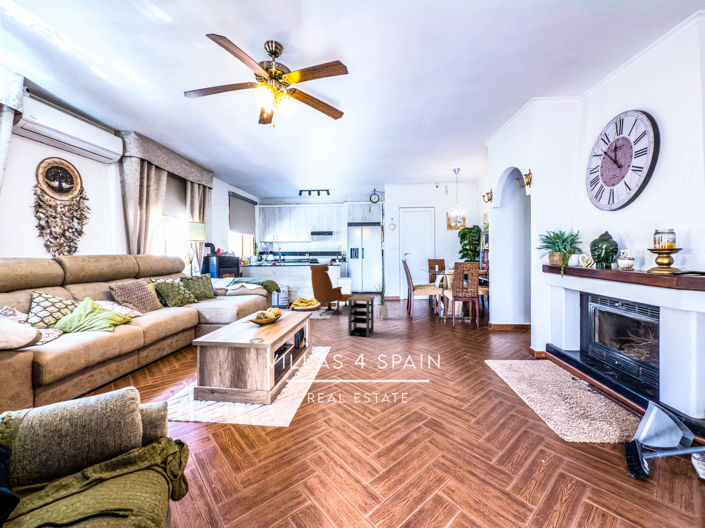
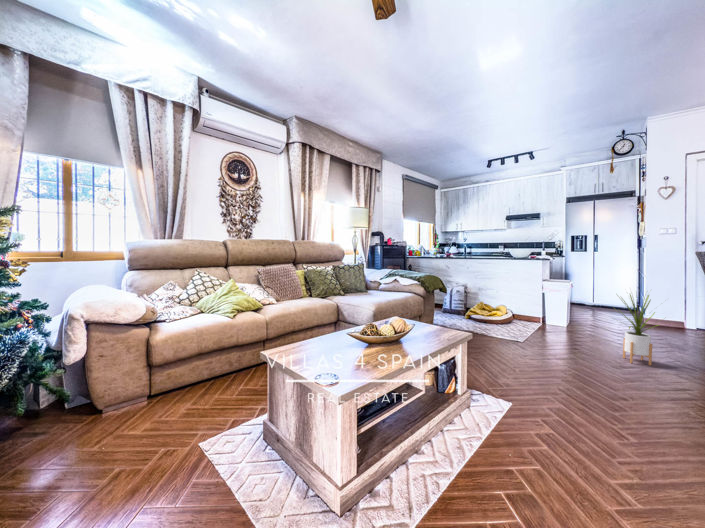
lounge chair: present [310,265,354,316] -> none [493,257,576,338]
side table: present [348,295,375,337] -> none [554,310,621,397]

